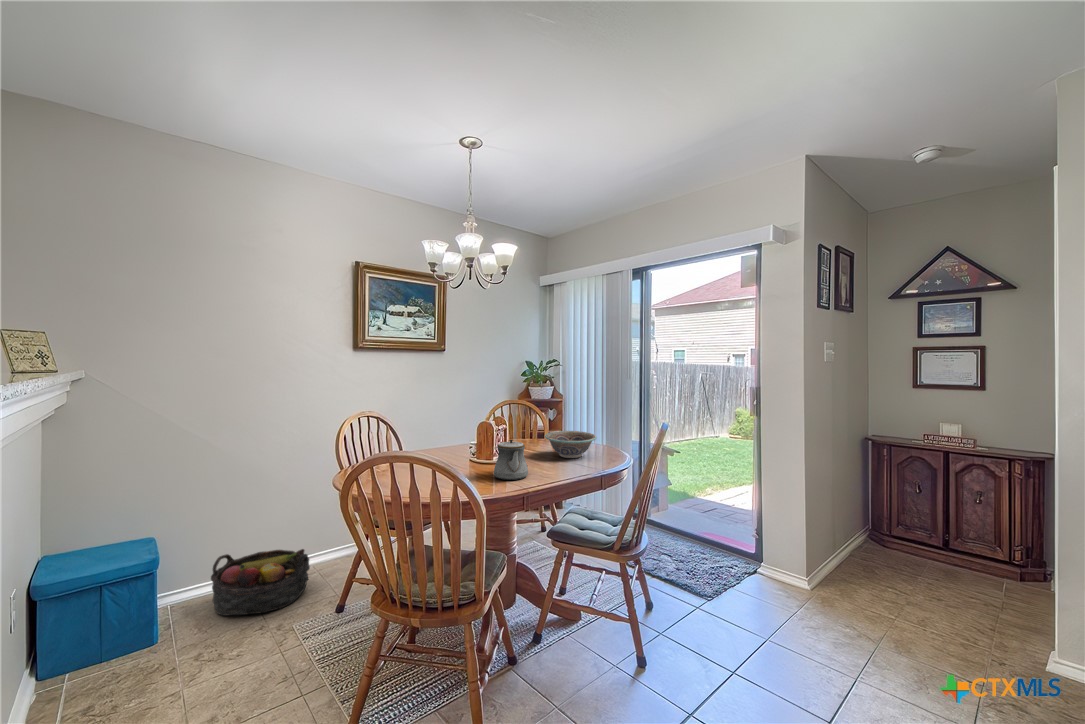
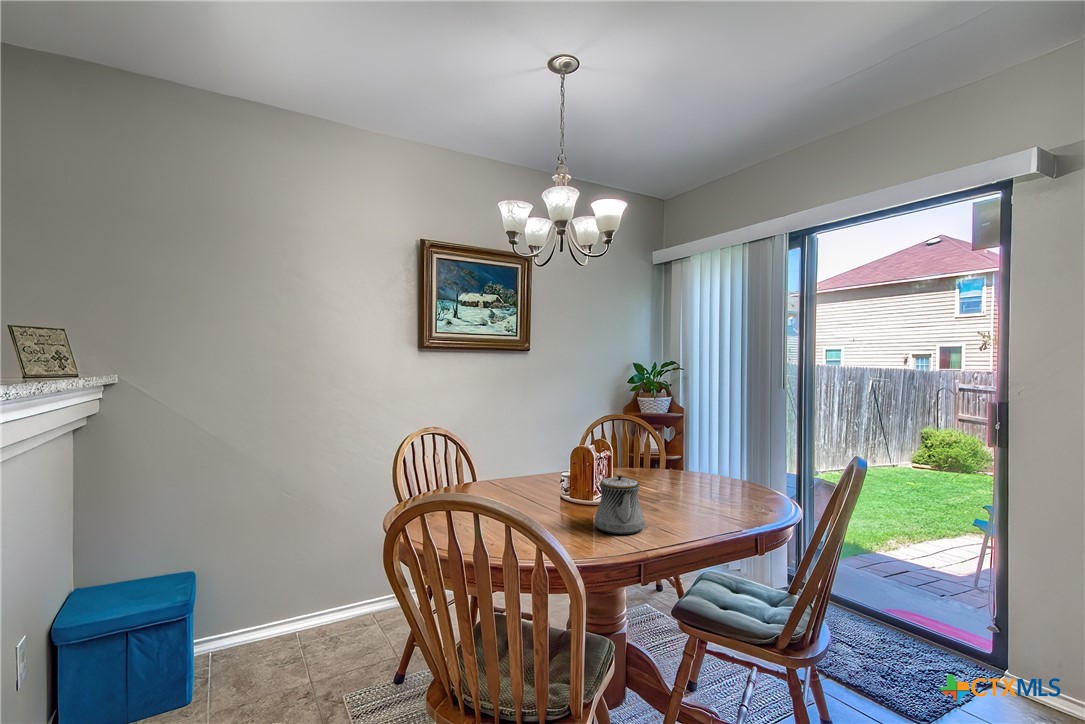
decorative bowl: present [545,431,597,458] -> none [666,461,743,502]
basket: present [211,549,310,615] -> none [253,594,364,675]

